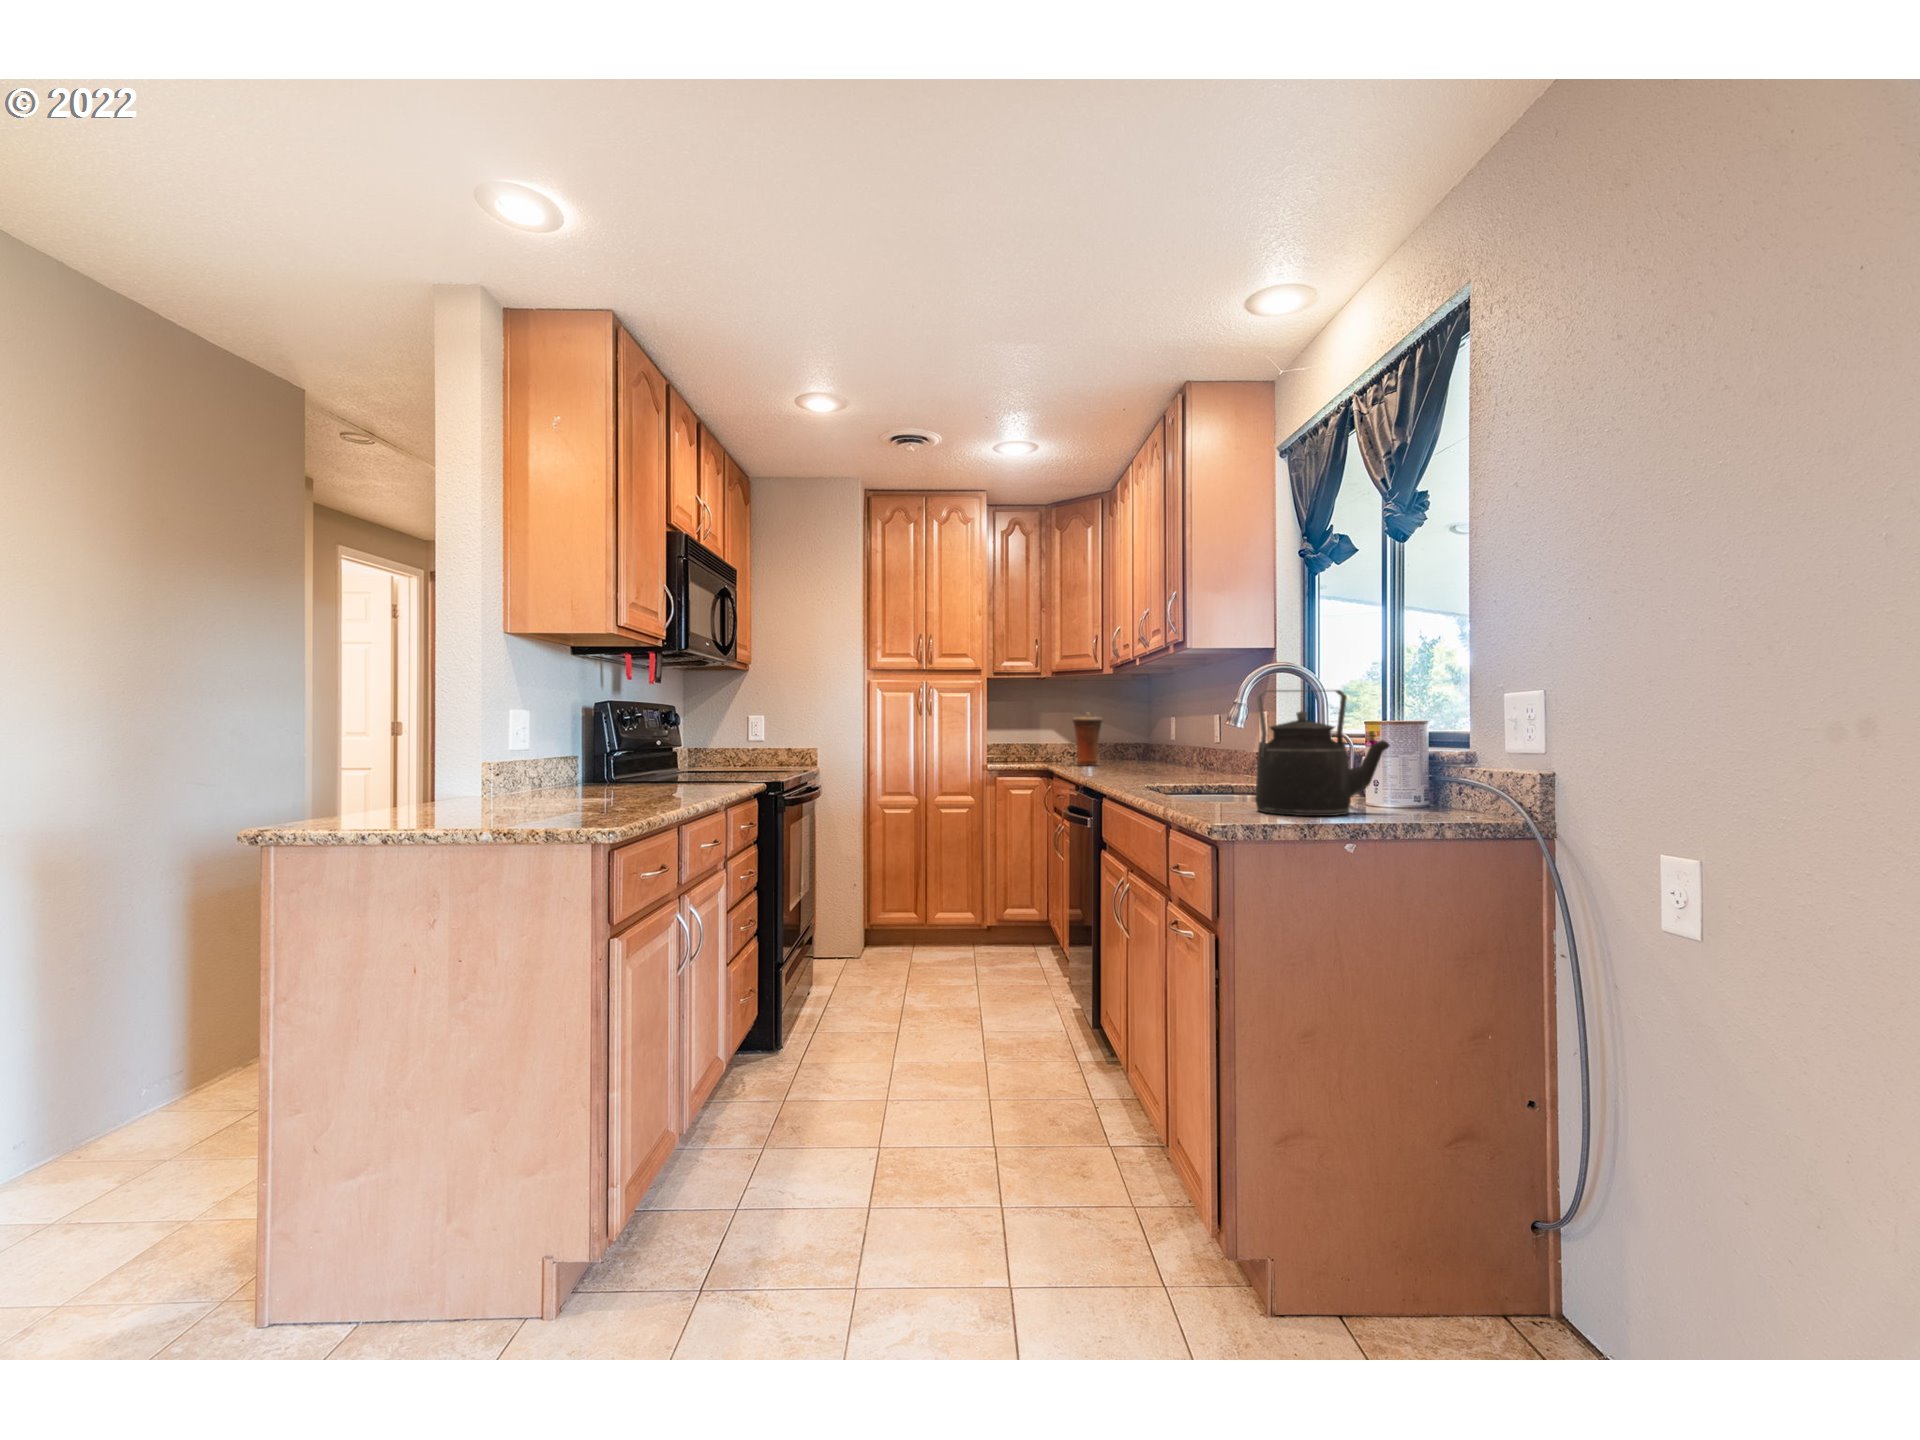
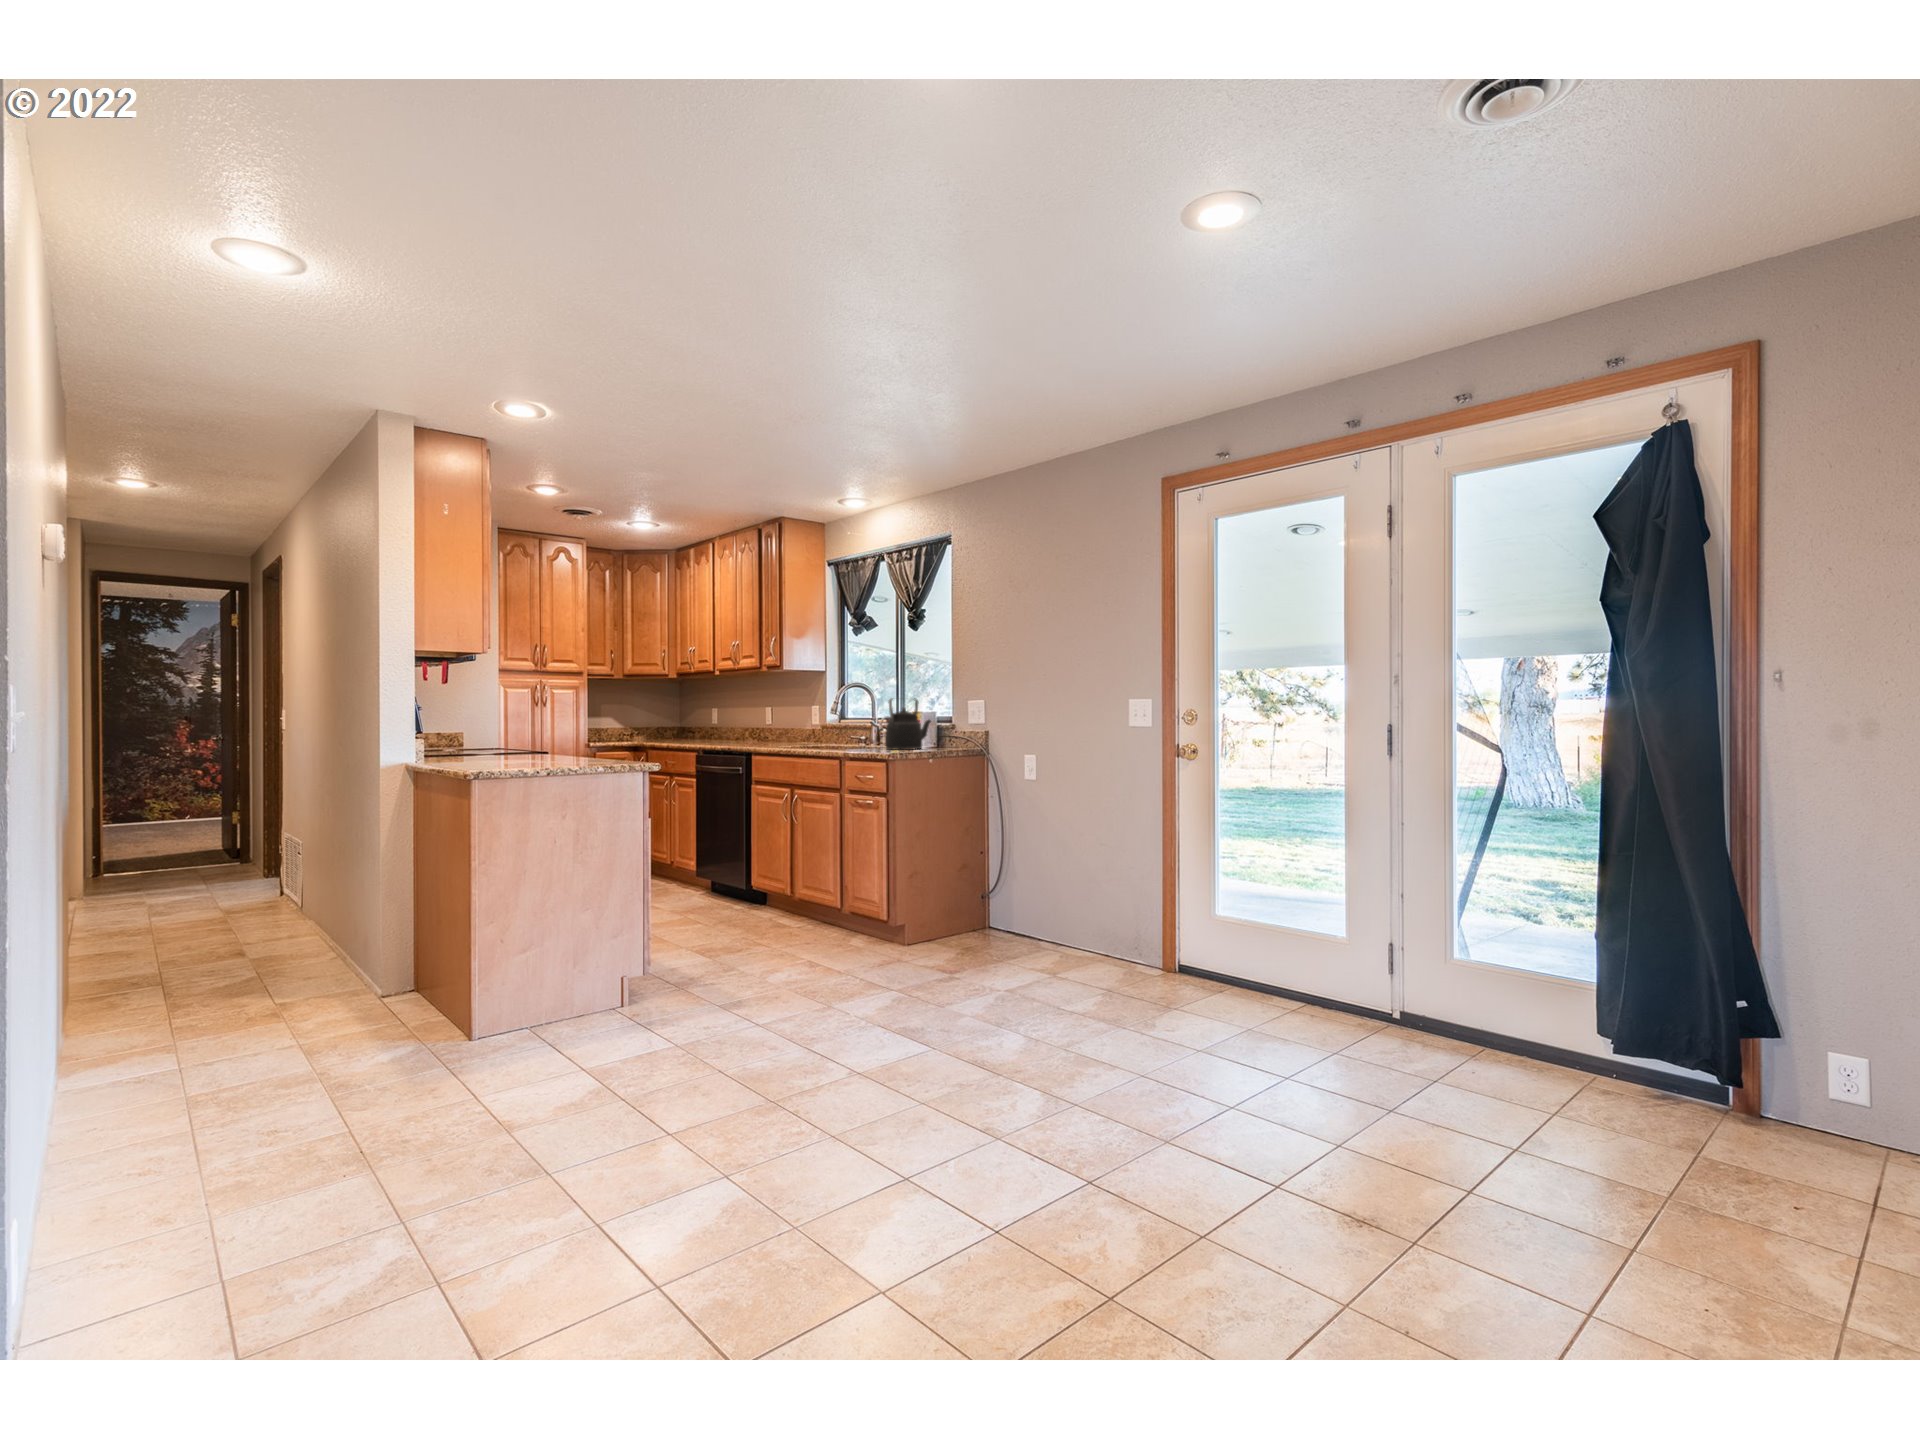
vase: present [1073,713,1102,765] -> none [637,706,663,748]

